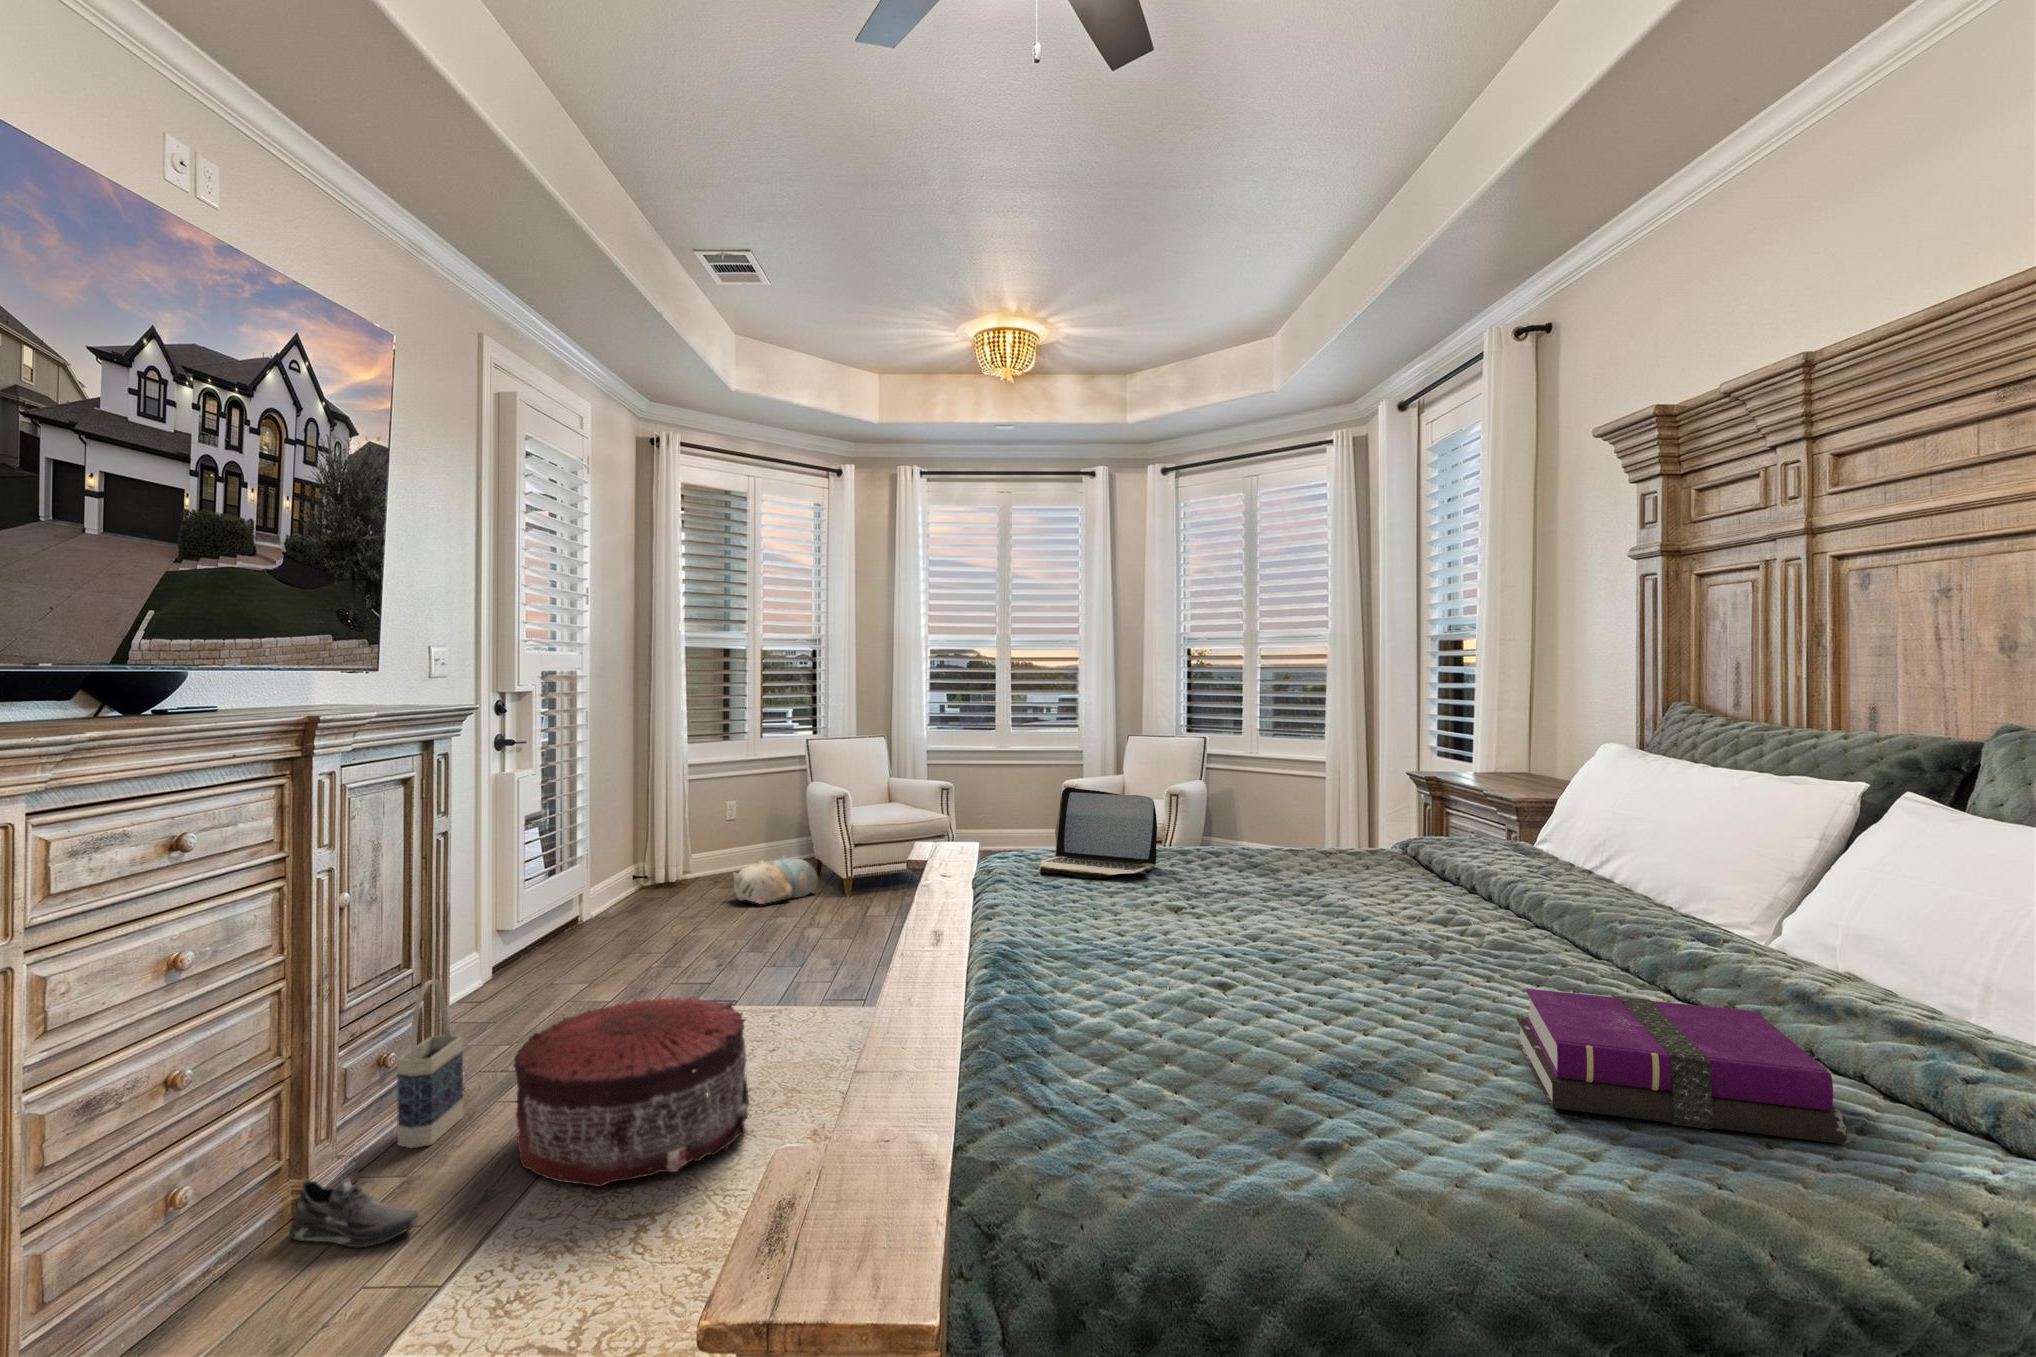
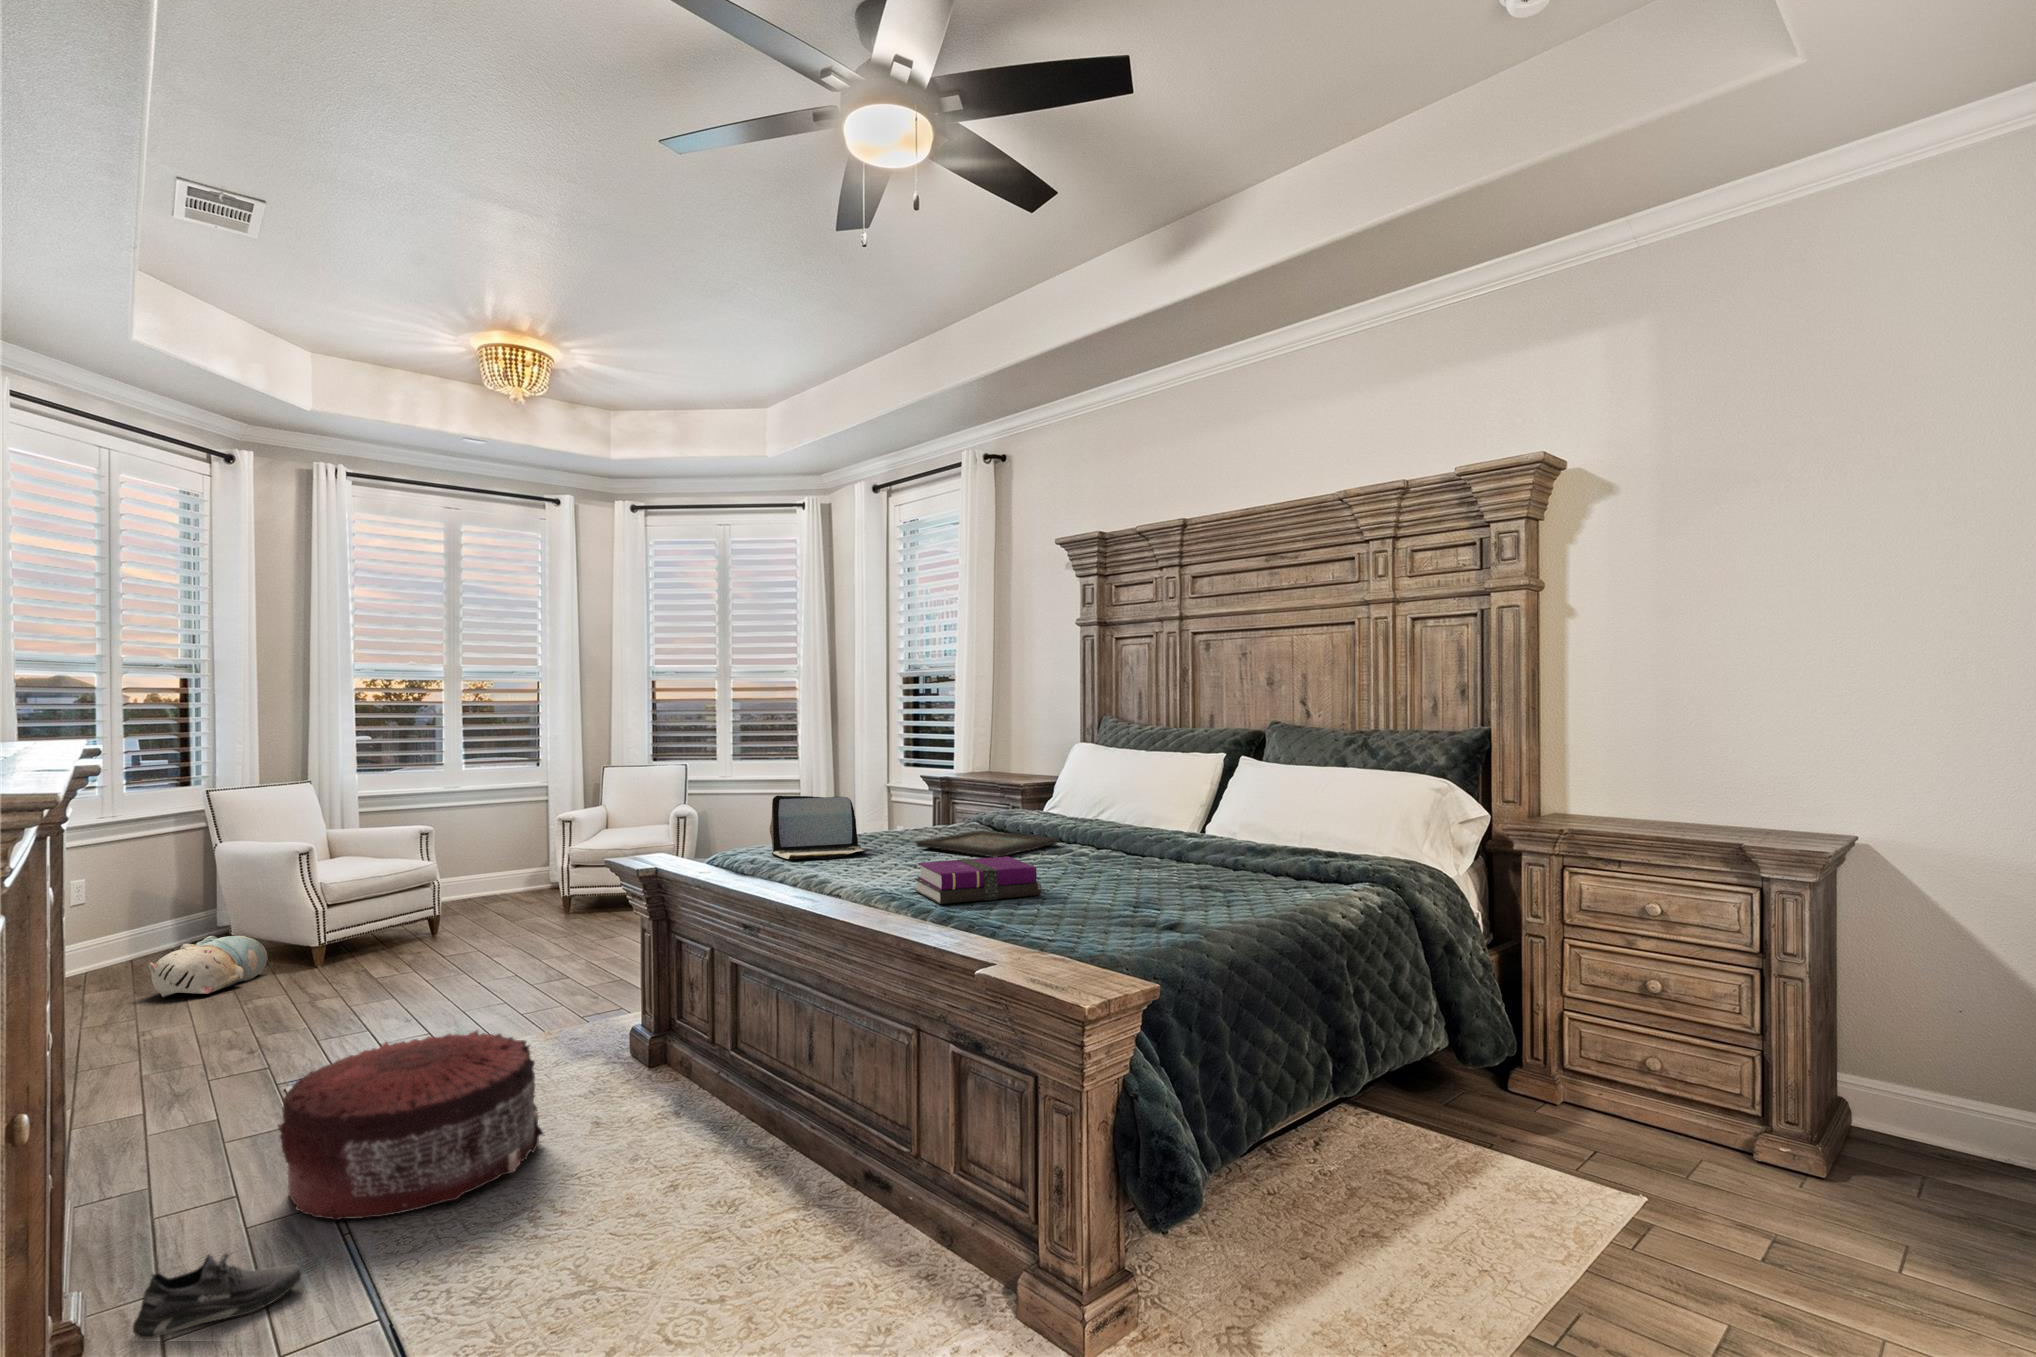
decorative tray: none [1215,864,1430,916] -> present [916,831,1059,857]
bag: present [397,980,463,1148] -> none [117,1065,172,1261]
notebook: present [1516,989,1847,1144] -> present [915,856,1041,904]

